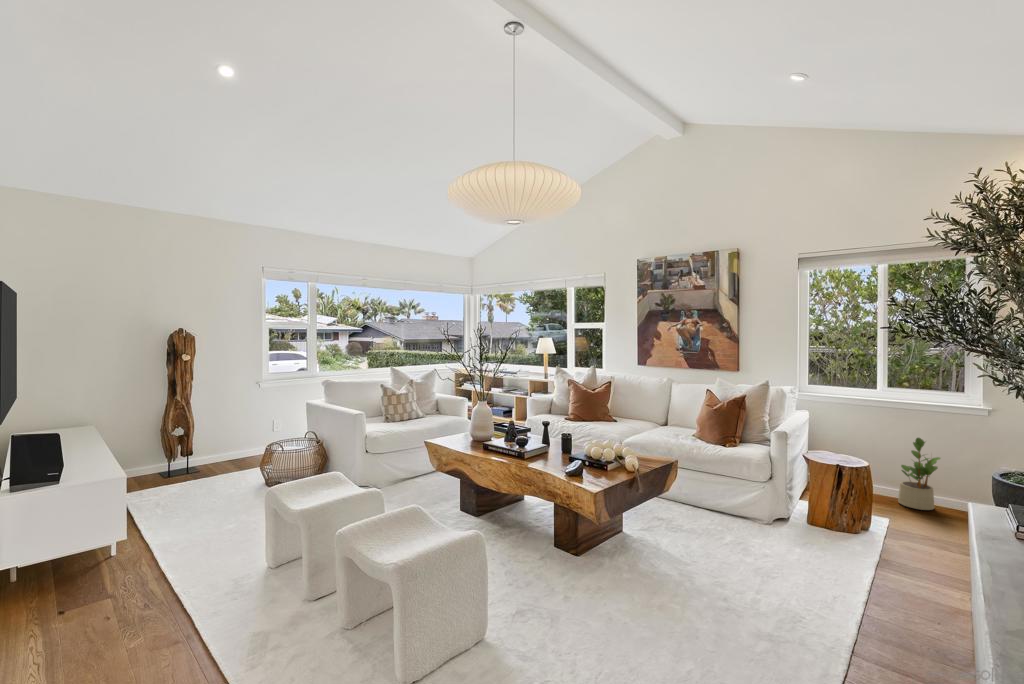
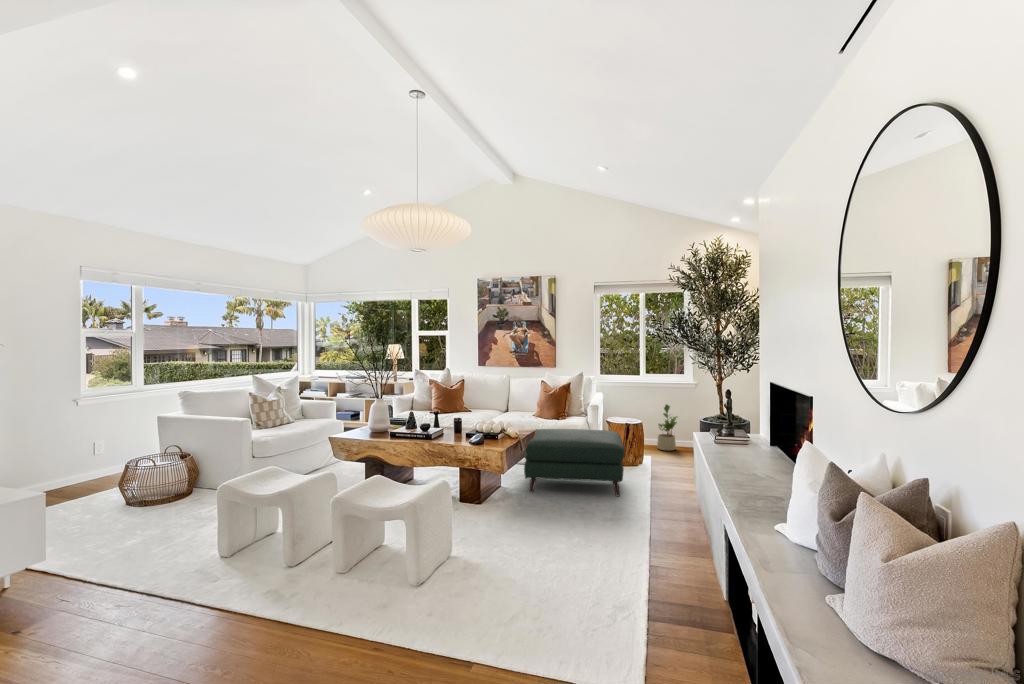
ottoman: none [653,460,820,590] -> present [524,429,625,496]

